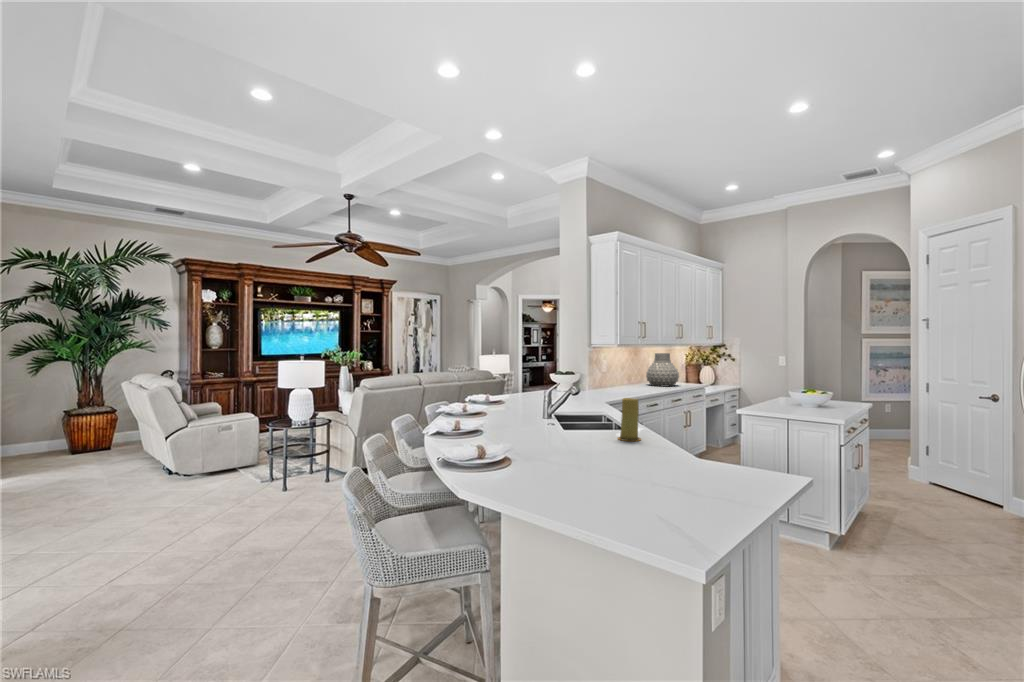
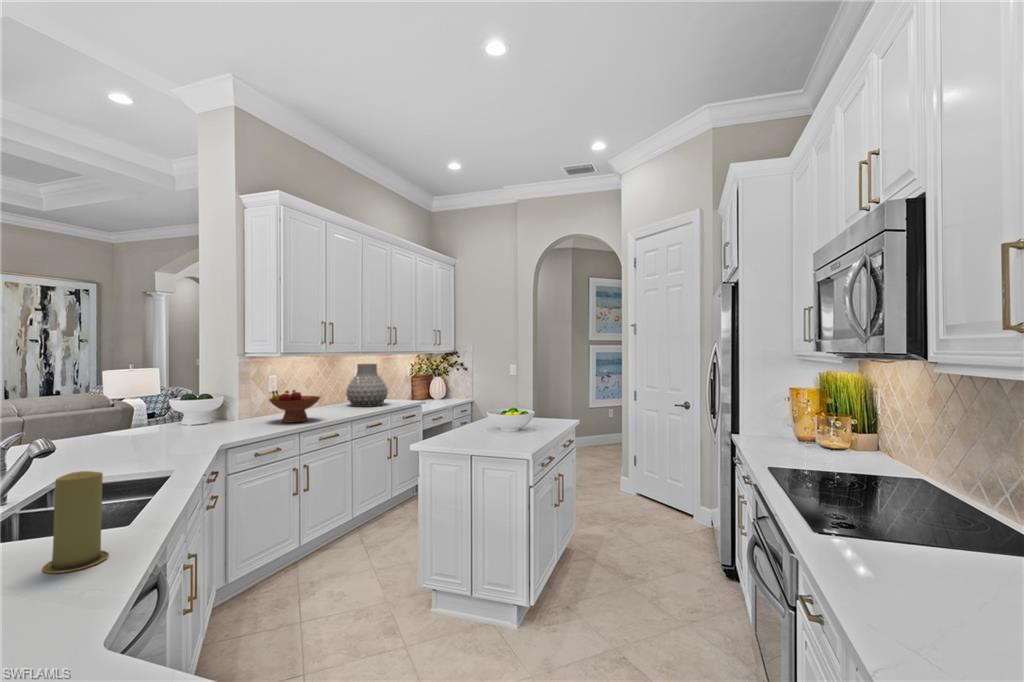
fruit bowl: none [609,370,644,393] -> present [269,390,320,423]

